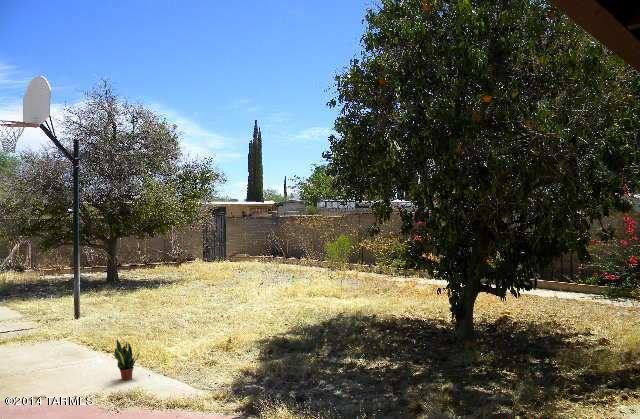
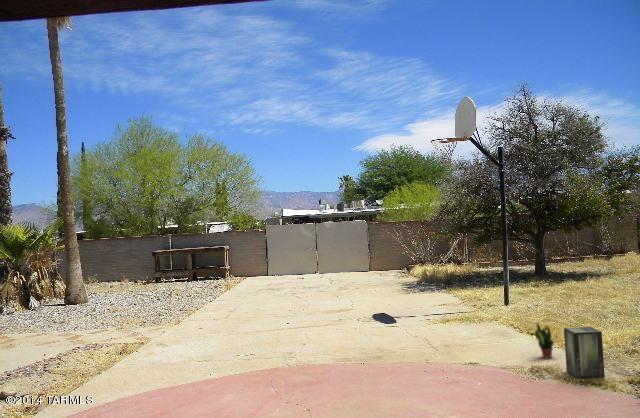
storage box: none [149,341,190,401] -> present [564,327,605,378]

